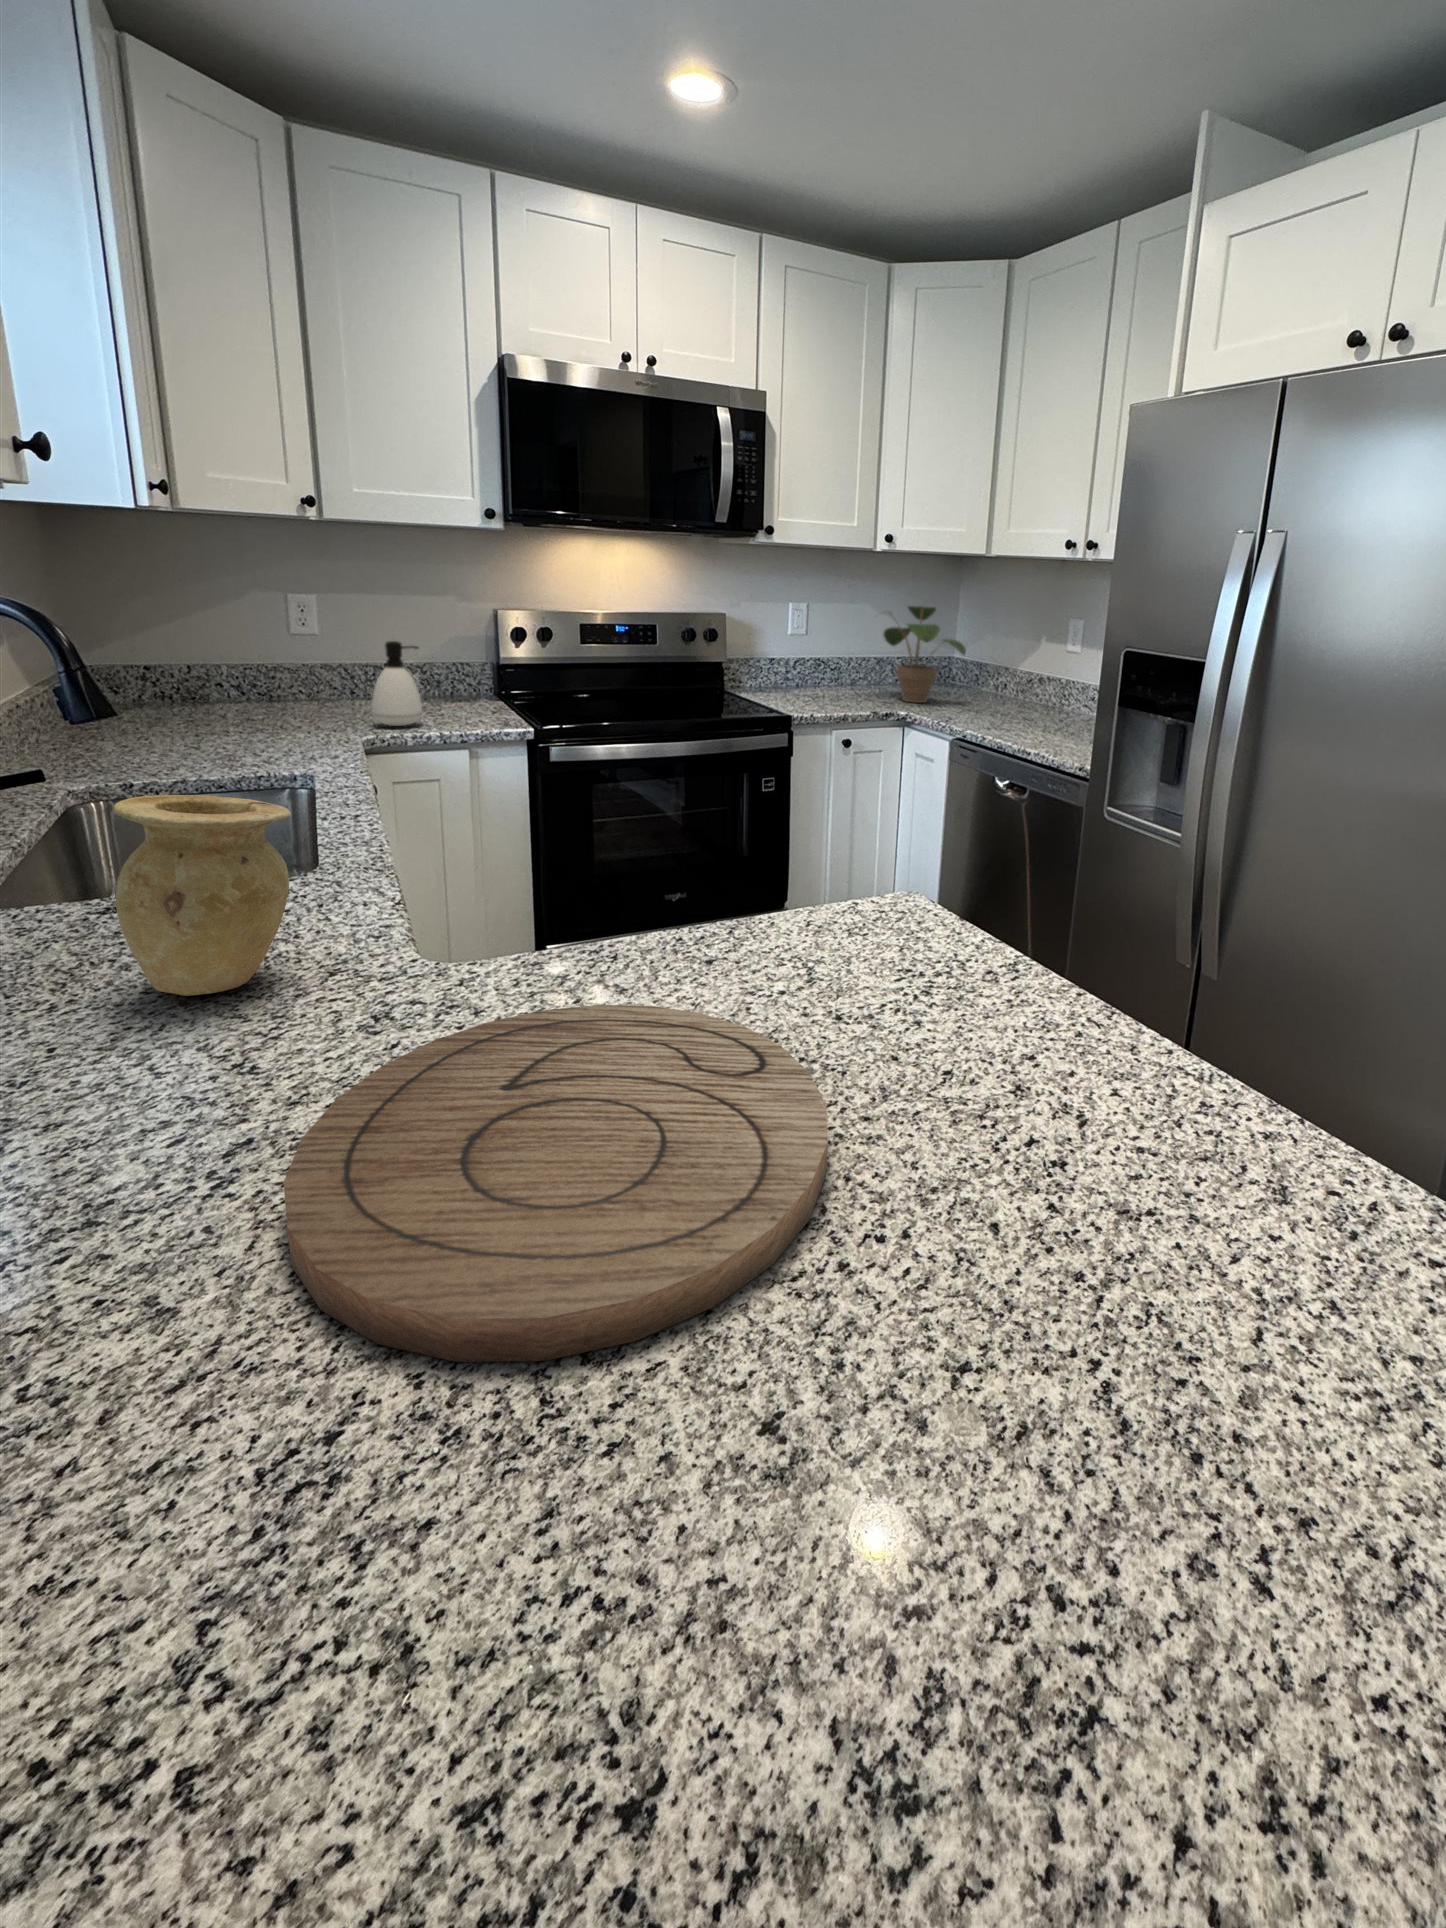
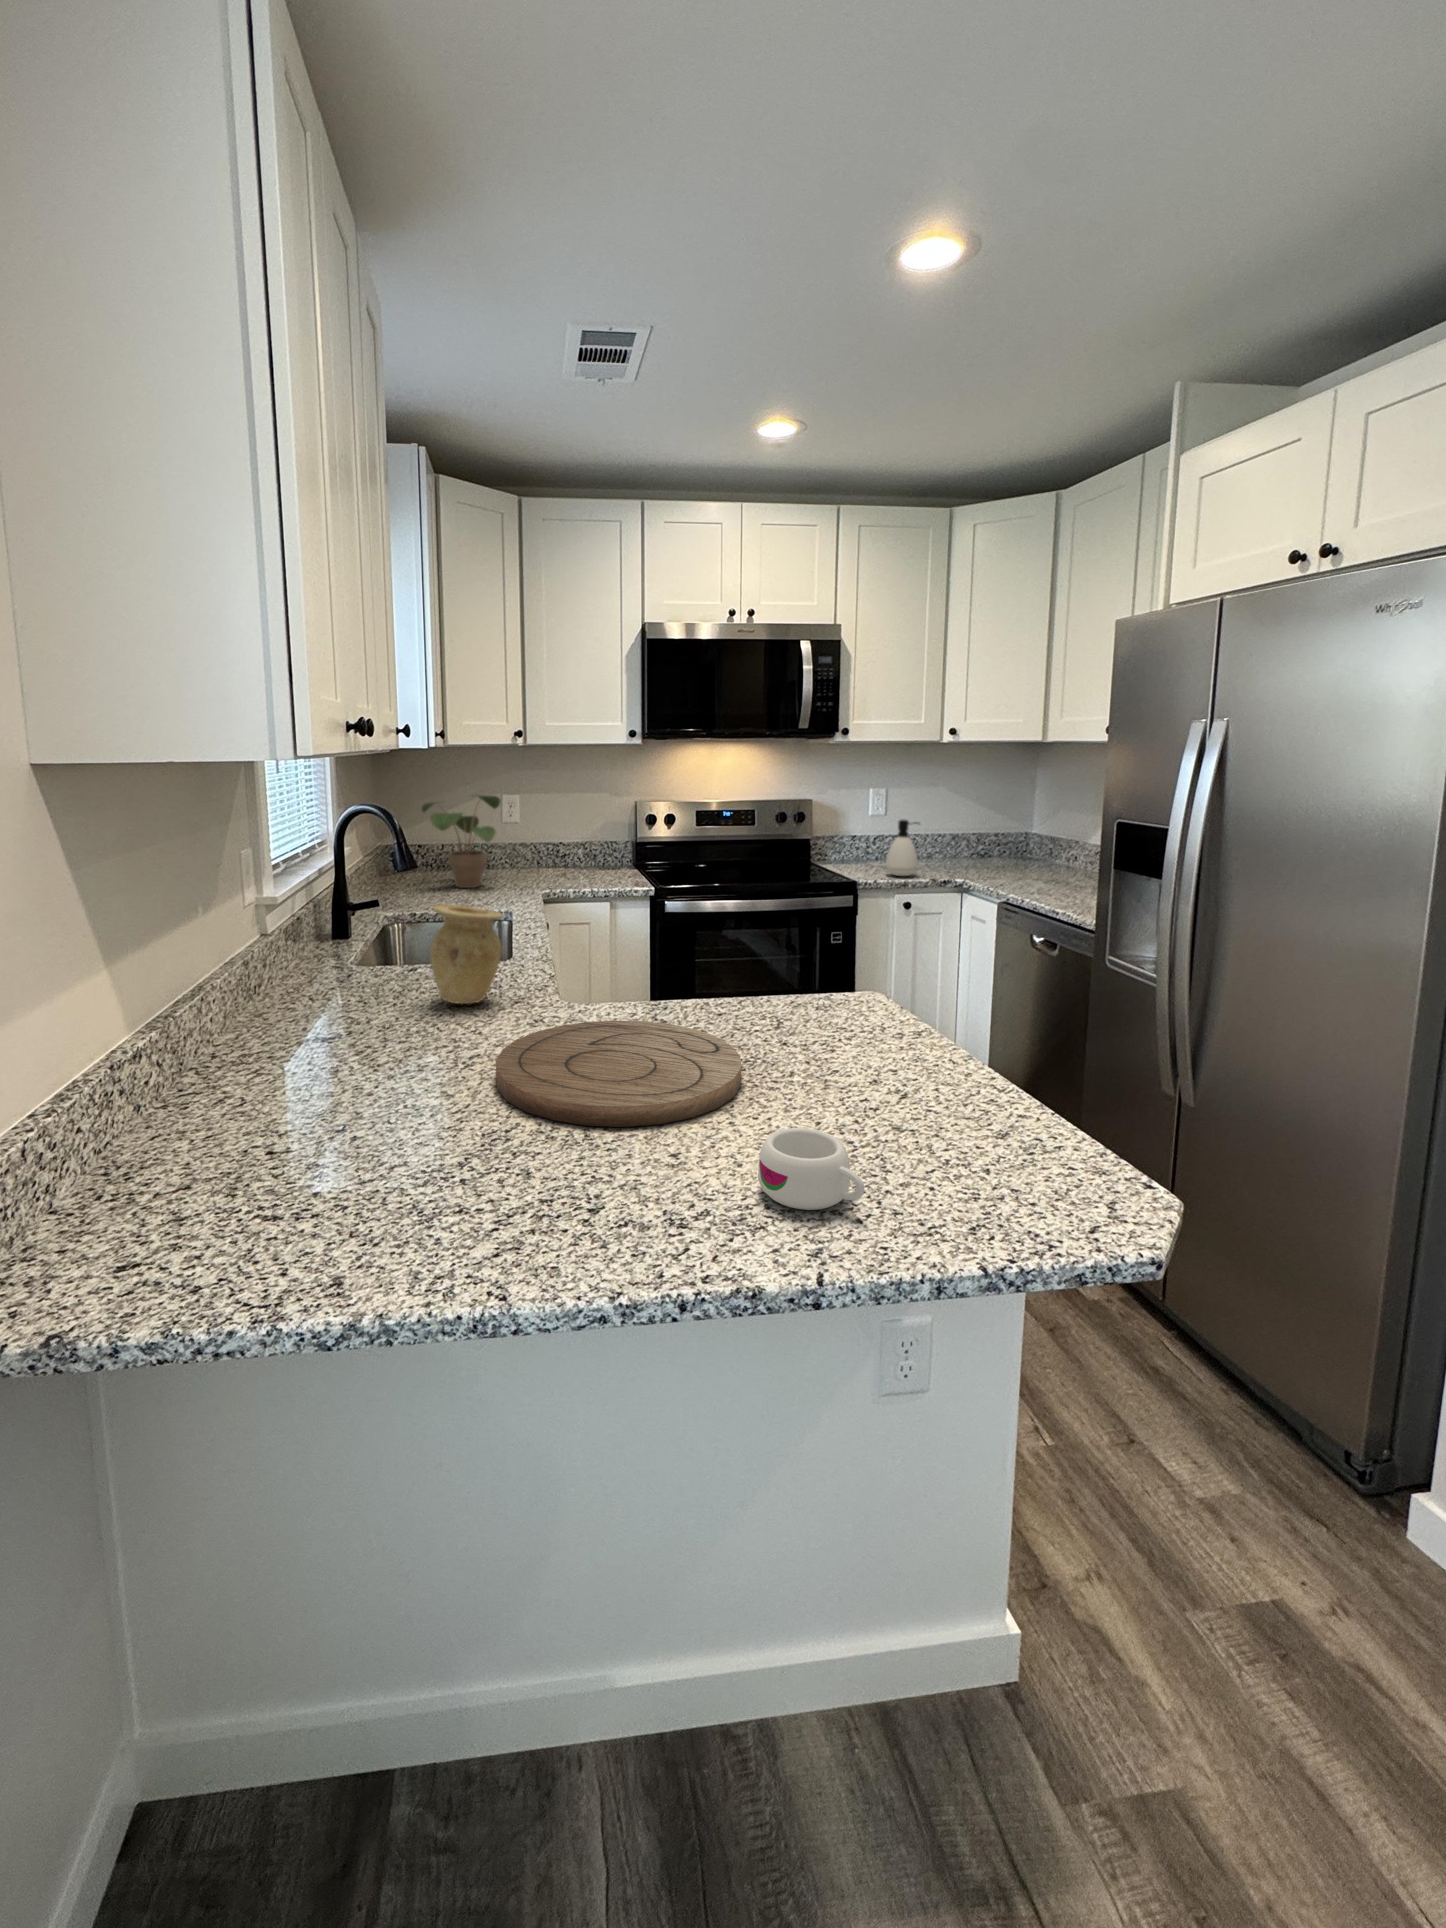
potted plant: present [883,606,966,703] -> present [422,795,501,888]
soap dispenser: present [372,641,423,726] -> present [886,820,918,876]
mug: none [1013,1328,1294,1587] -> present [758,1128,865,1210]

